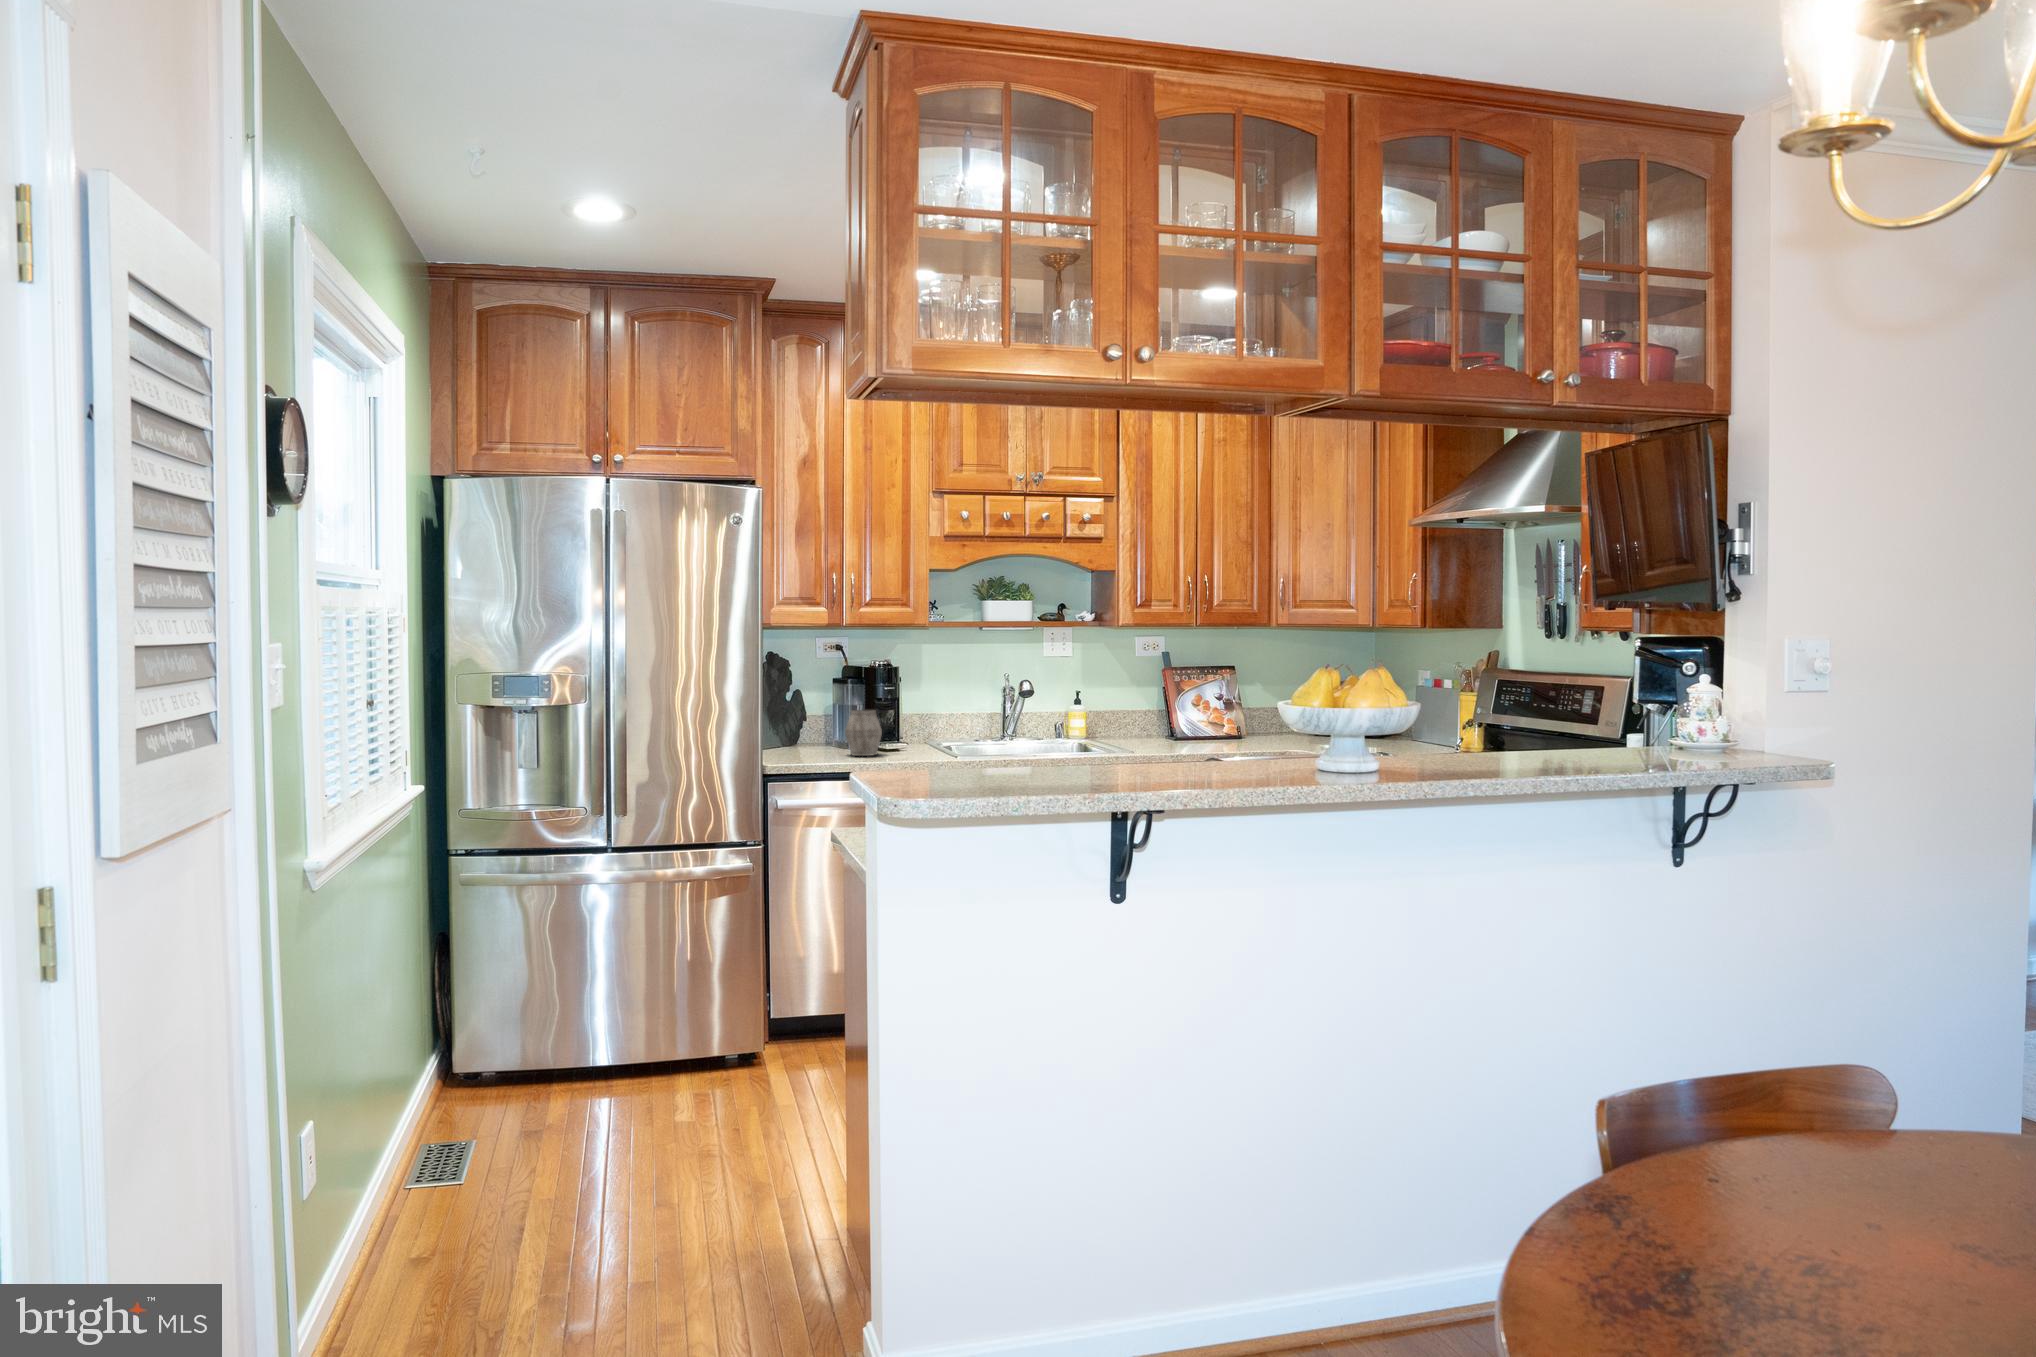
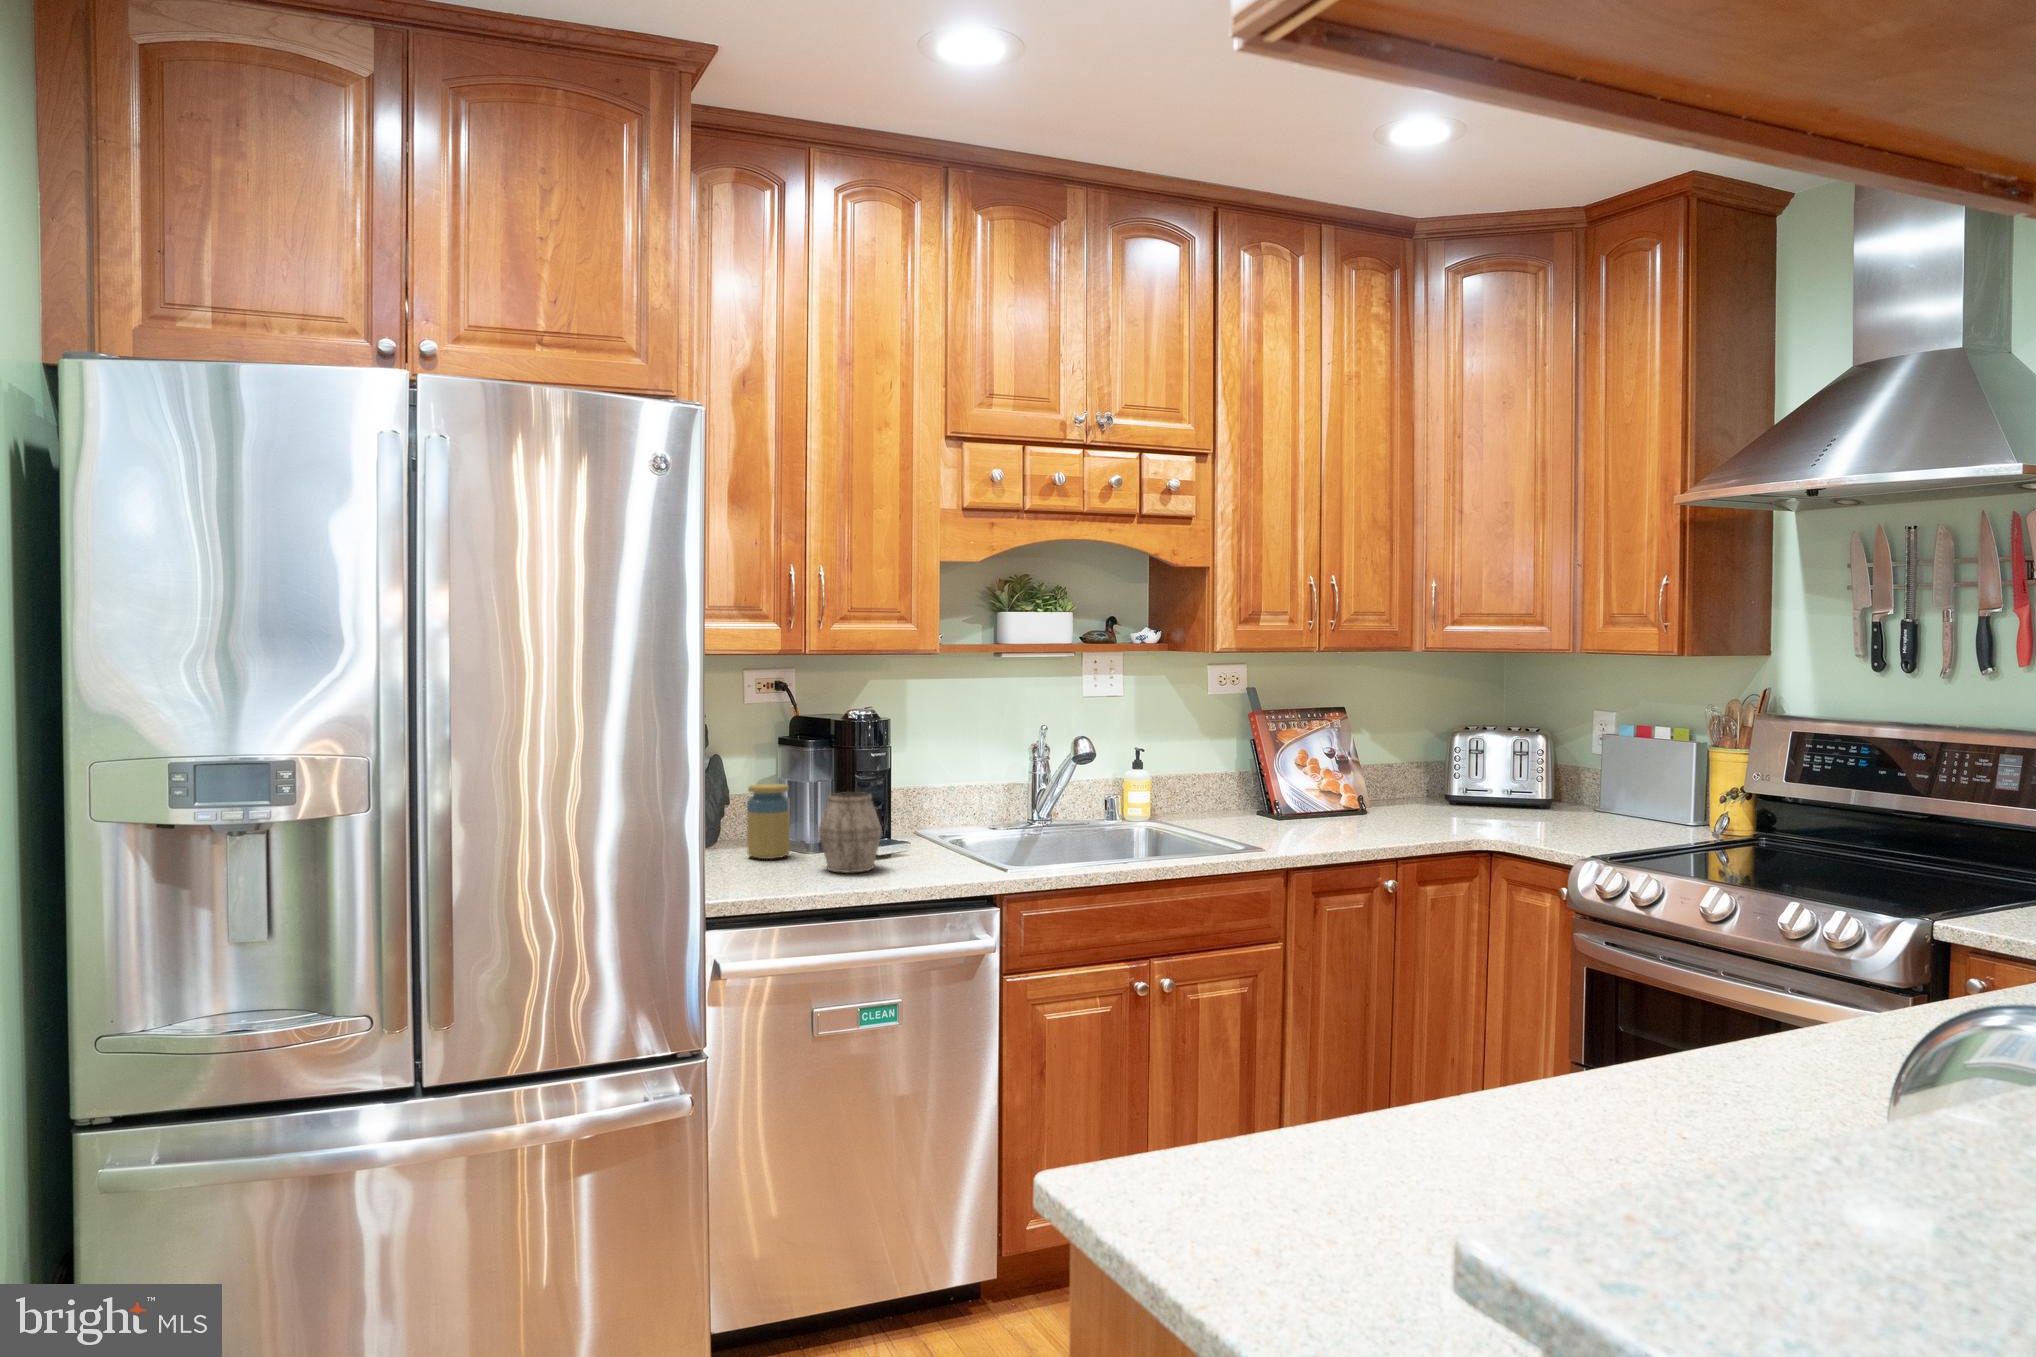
jar: none [809,706,835,750] -> present [747,784,790,859]

